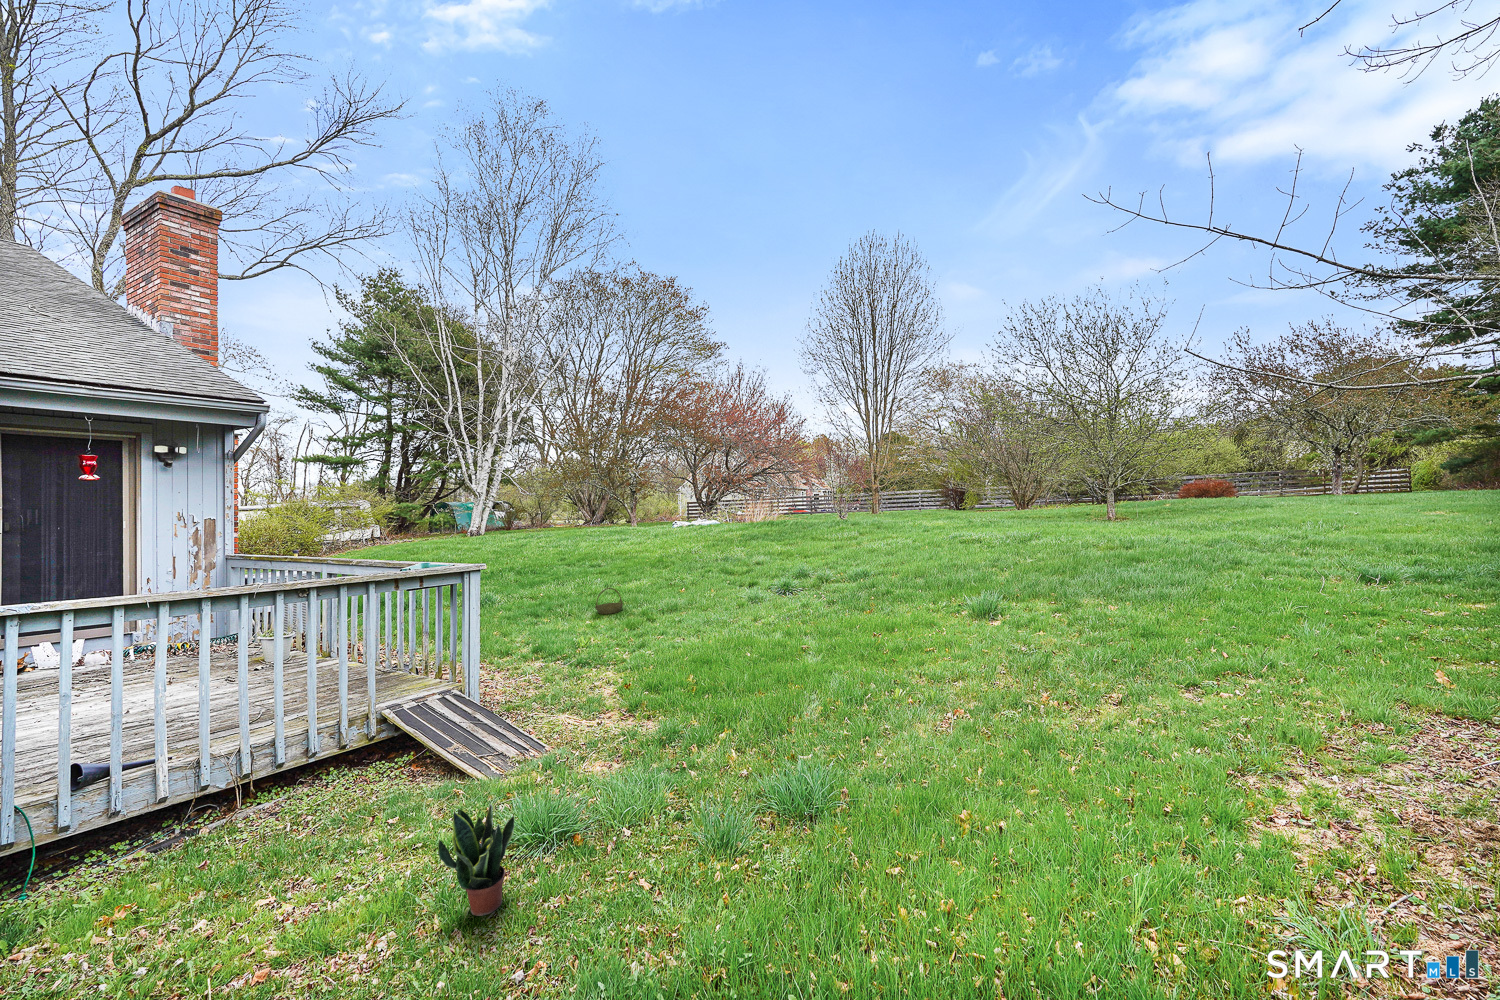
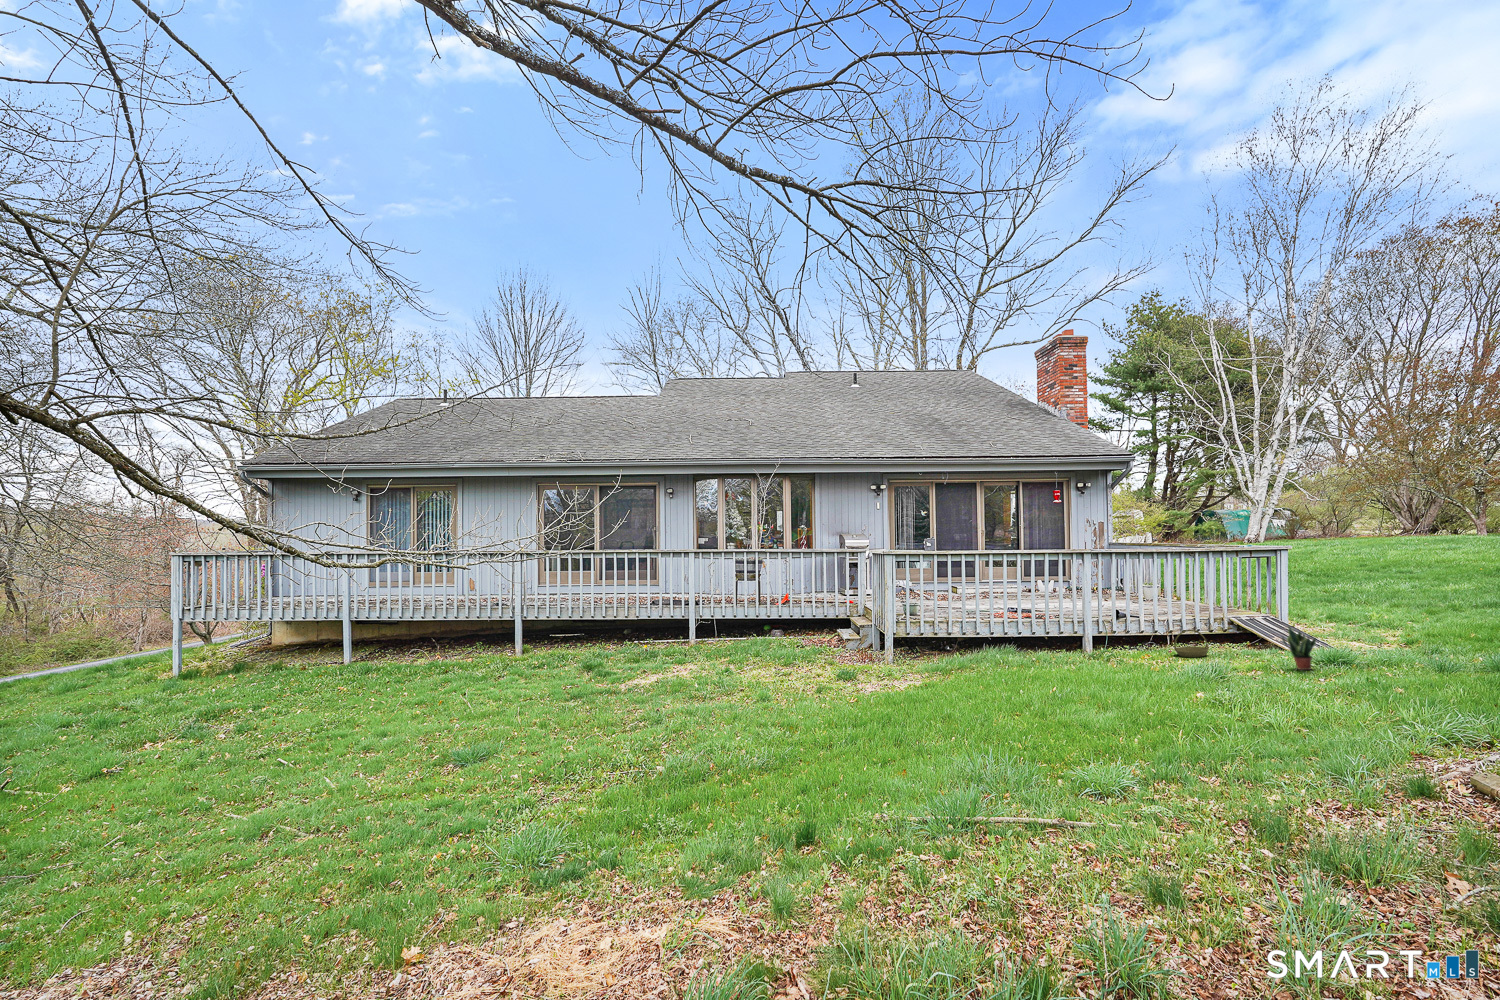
basket: present [595,588,623,614] -> present [1174,630,1209,657]

